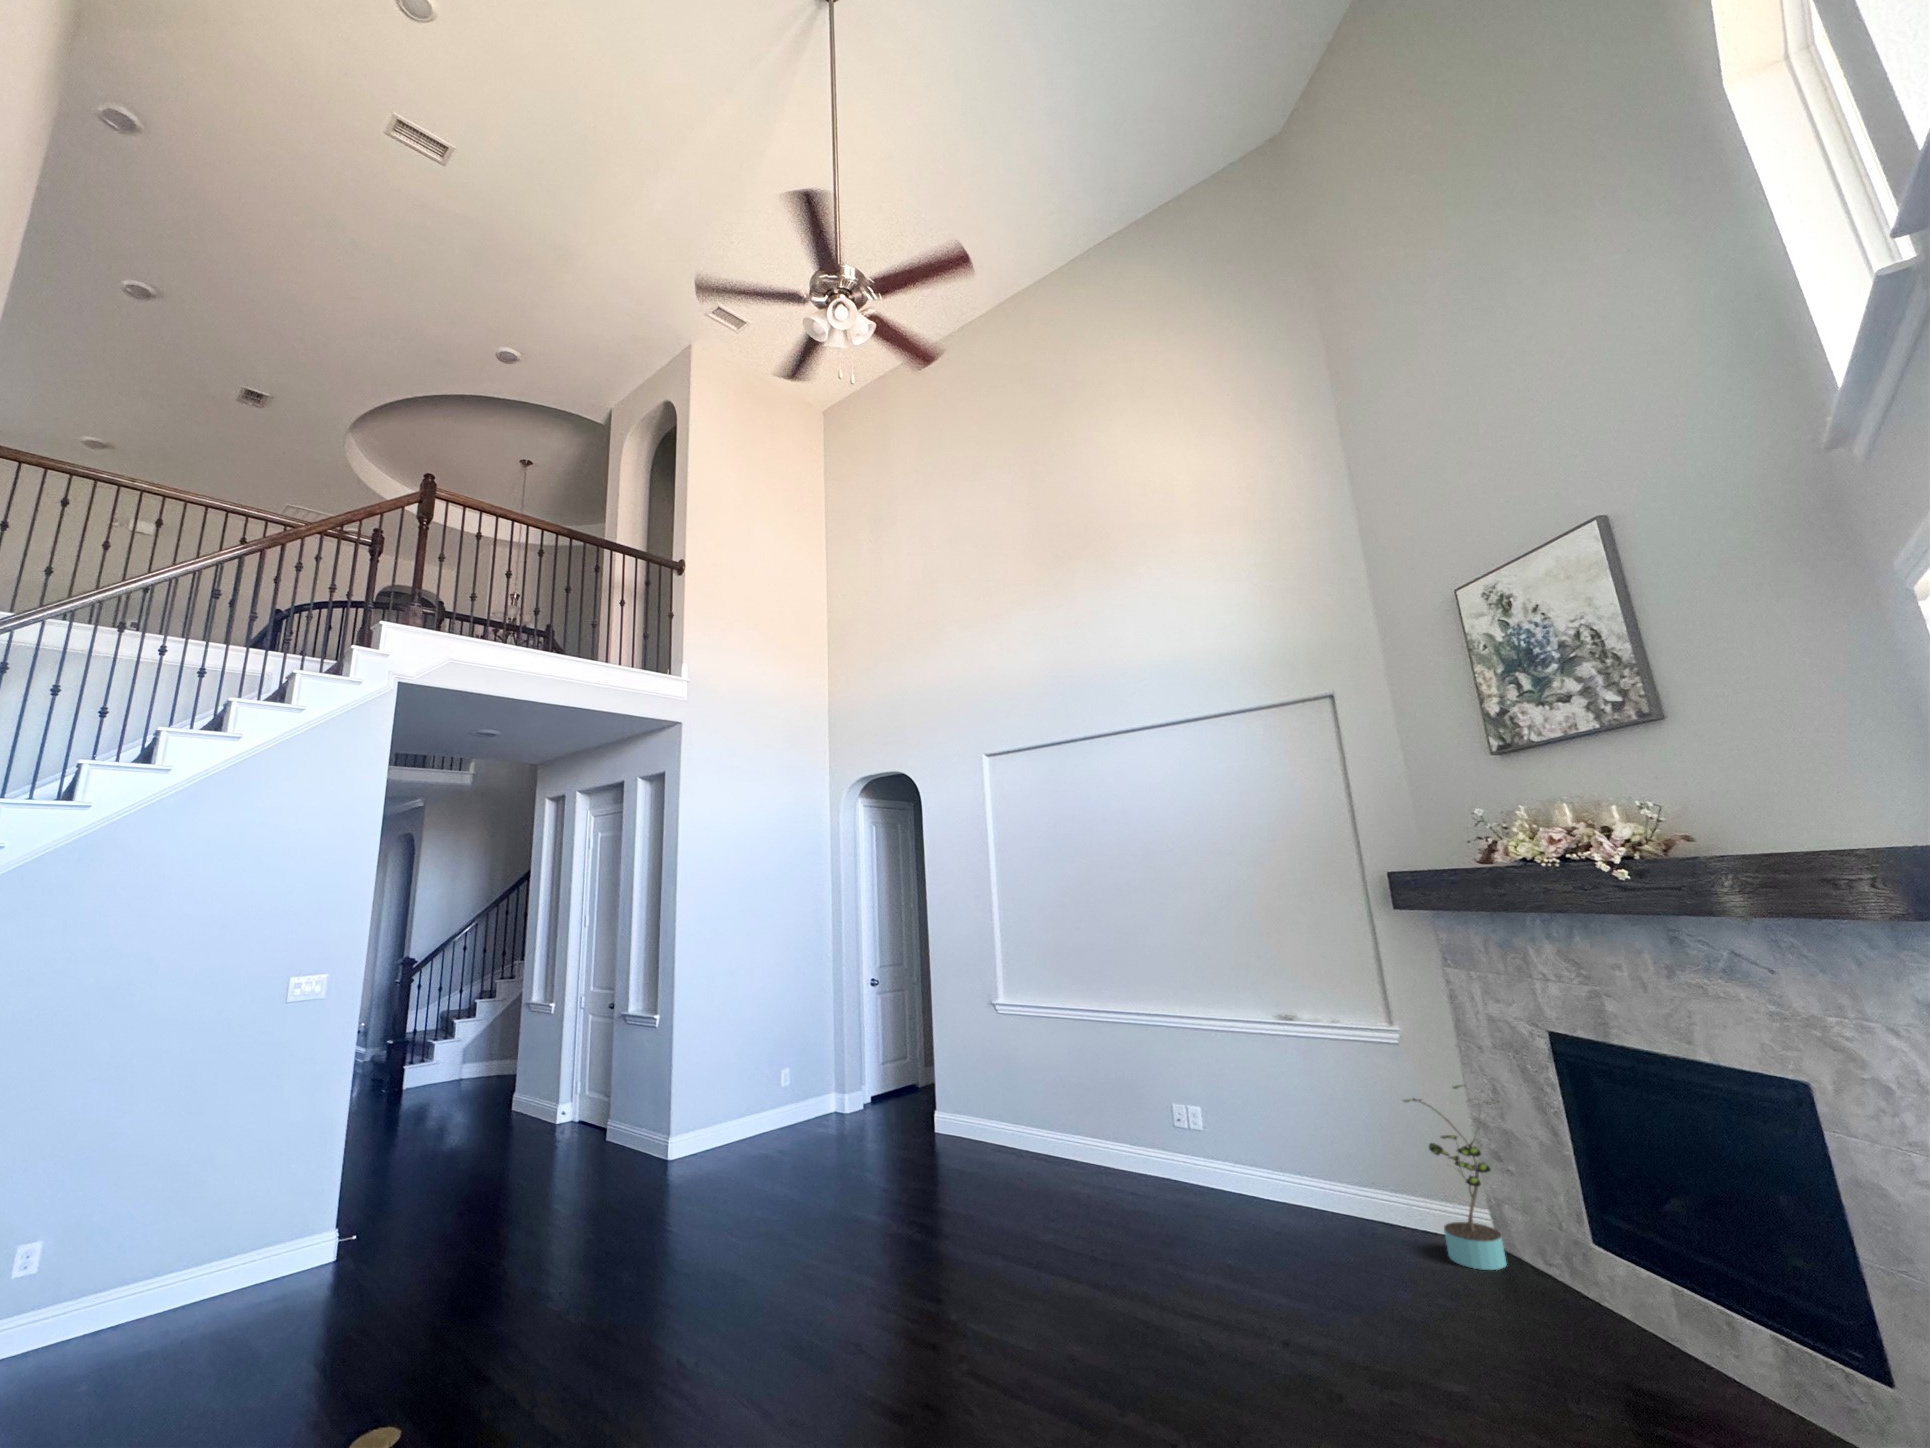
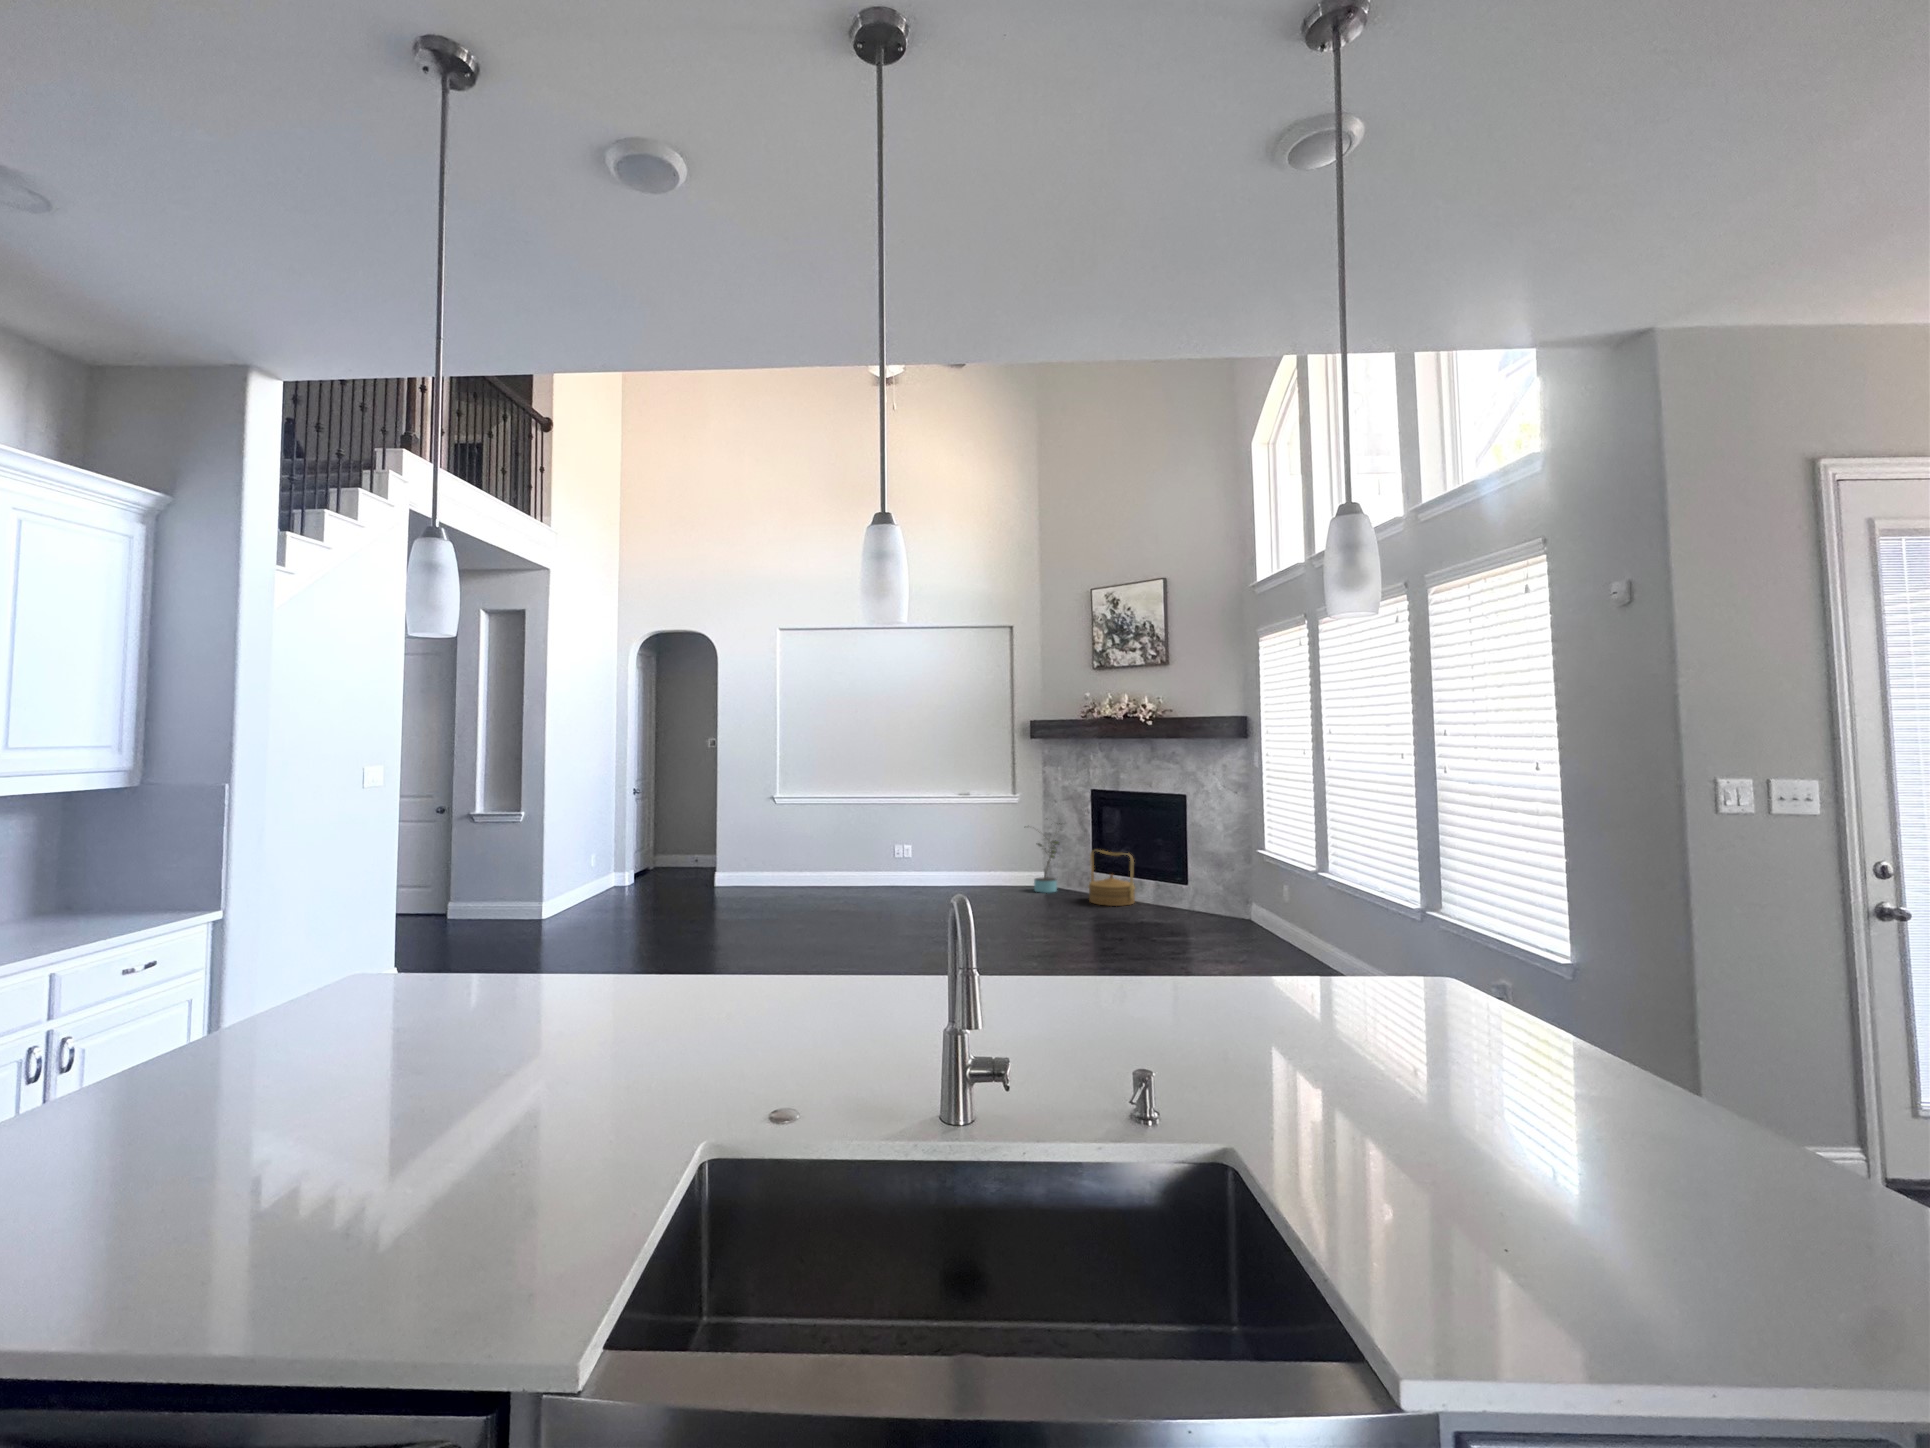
woven basket: none [1545,1191,1705,1385] -> present [1088,850,1135,906]

